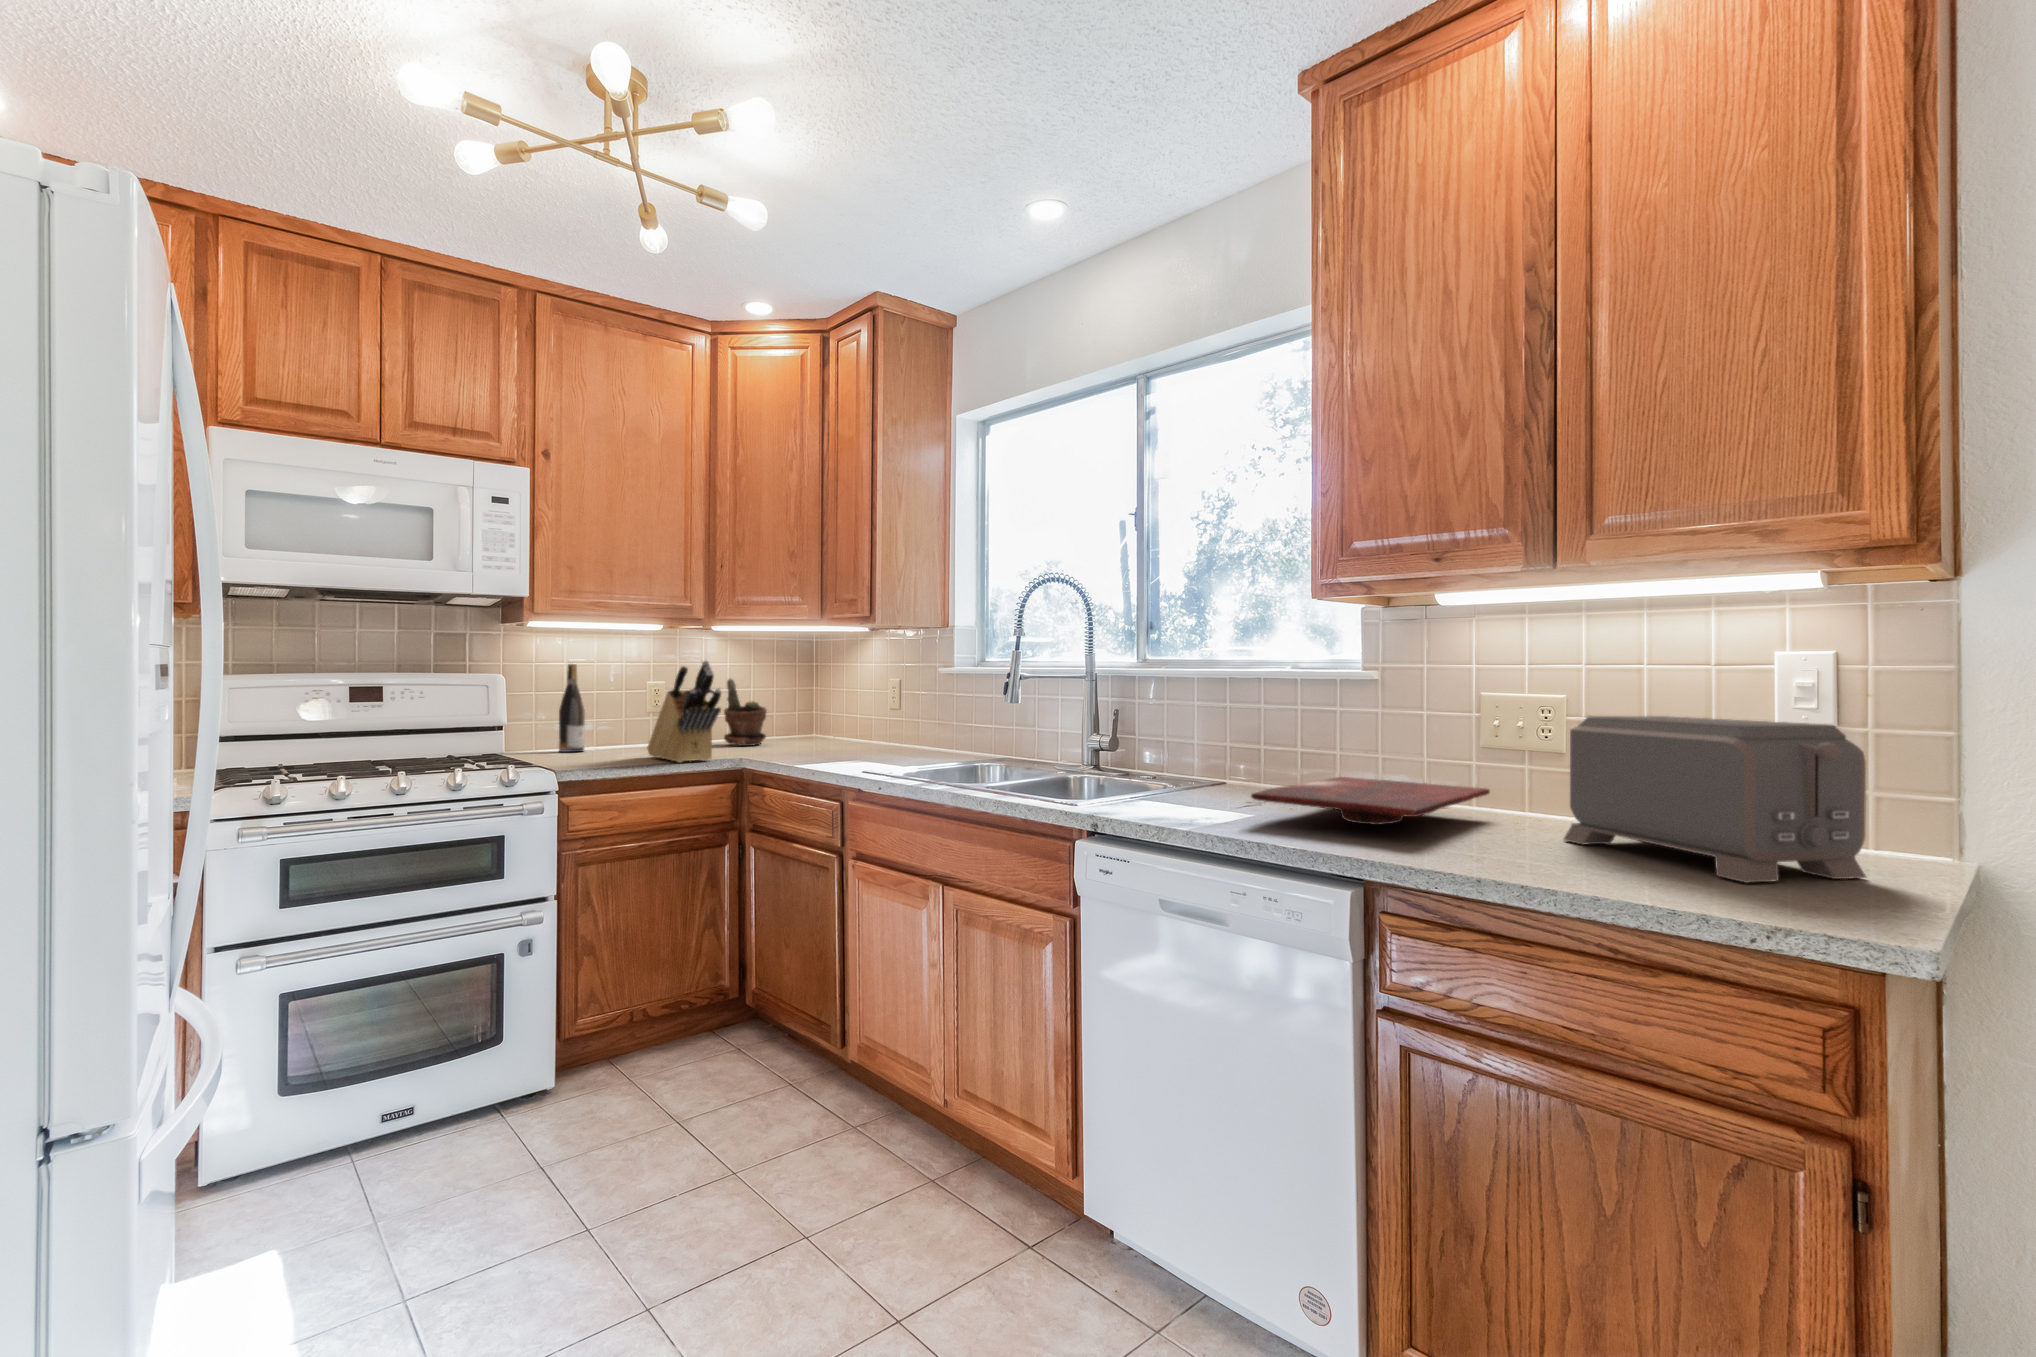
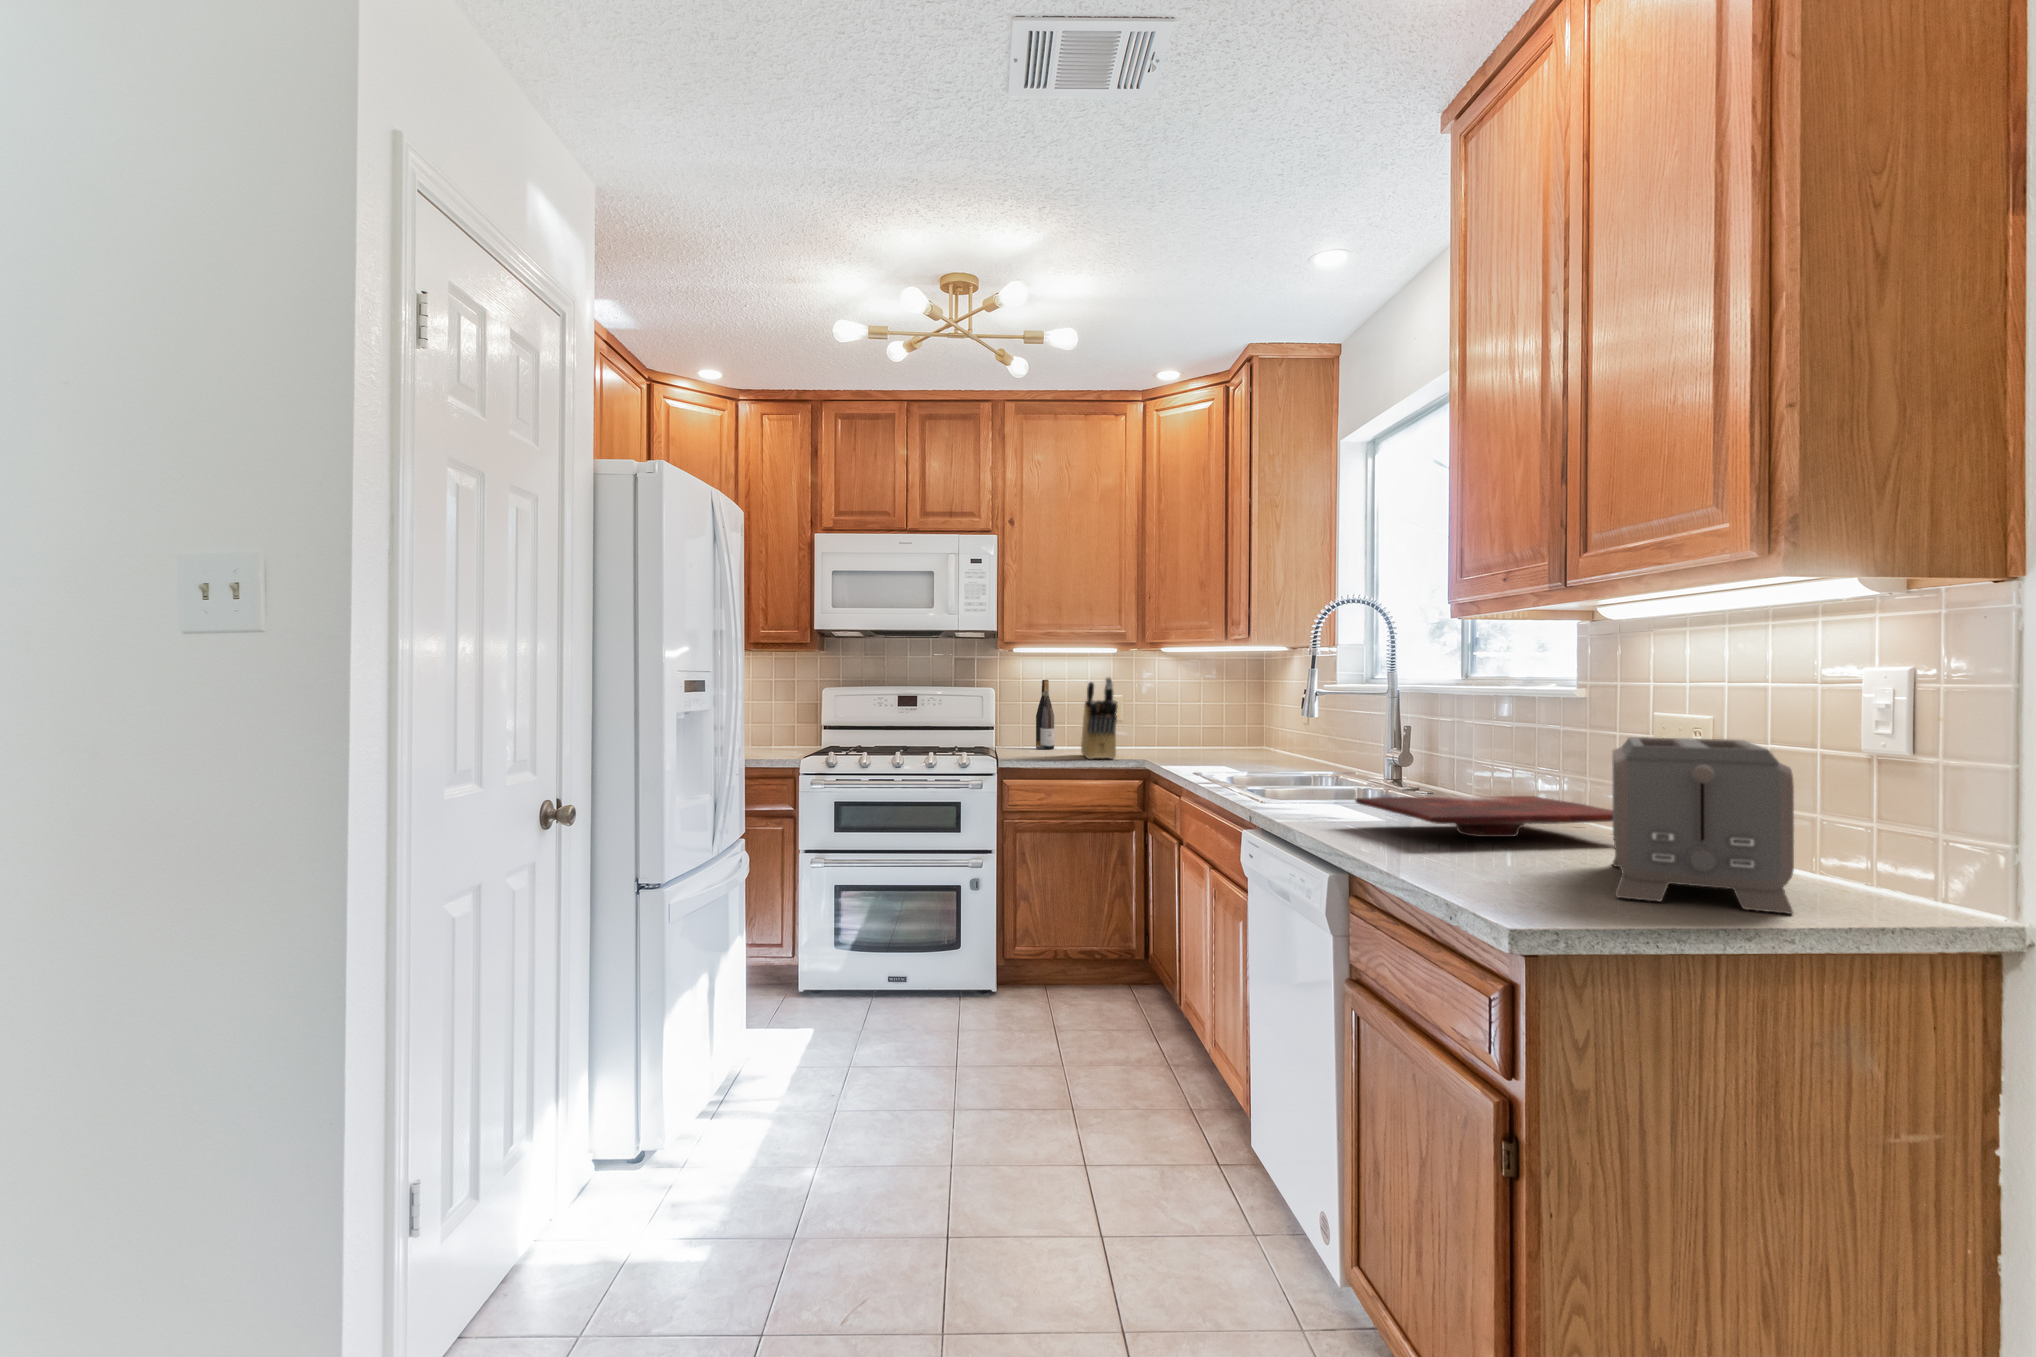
potted plant: present [724,679,767,746] -> none [1162,691,1200,751]

